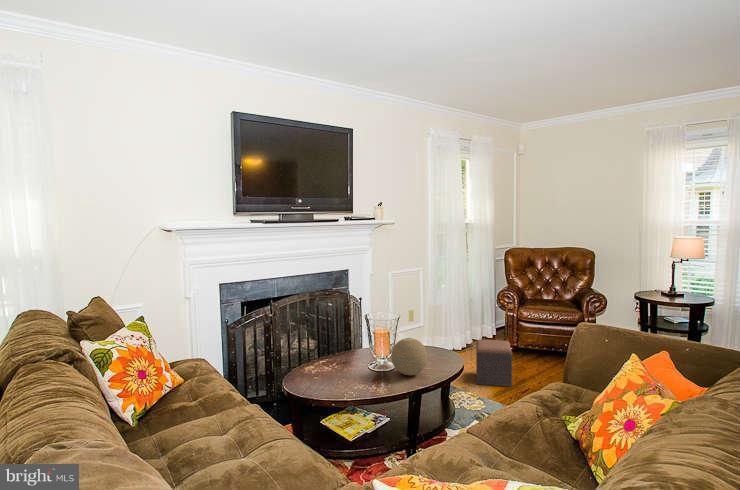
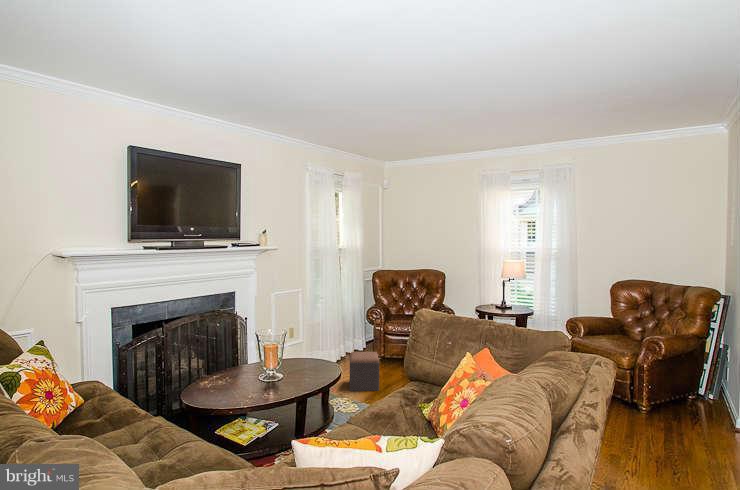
decorative orb: present [391,338,428,375] -> none [281,352,311,383]

